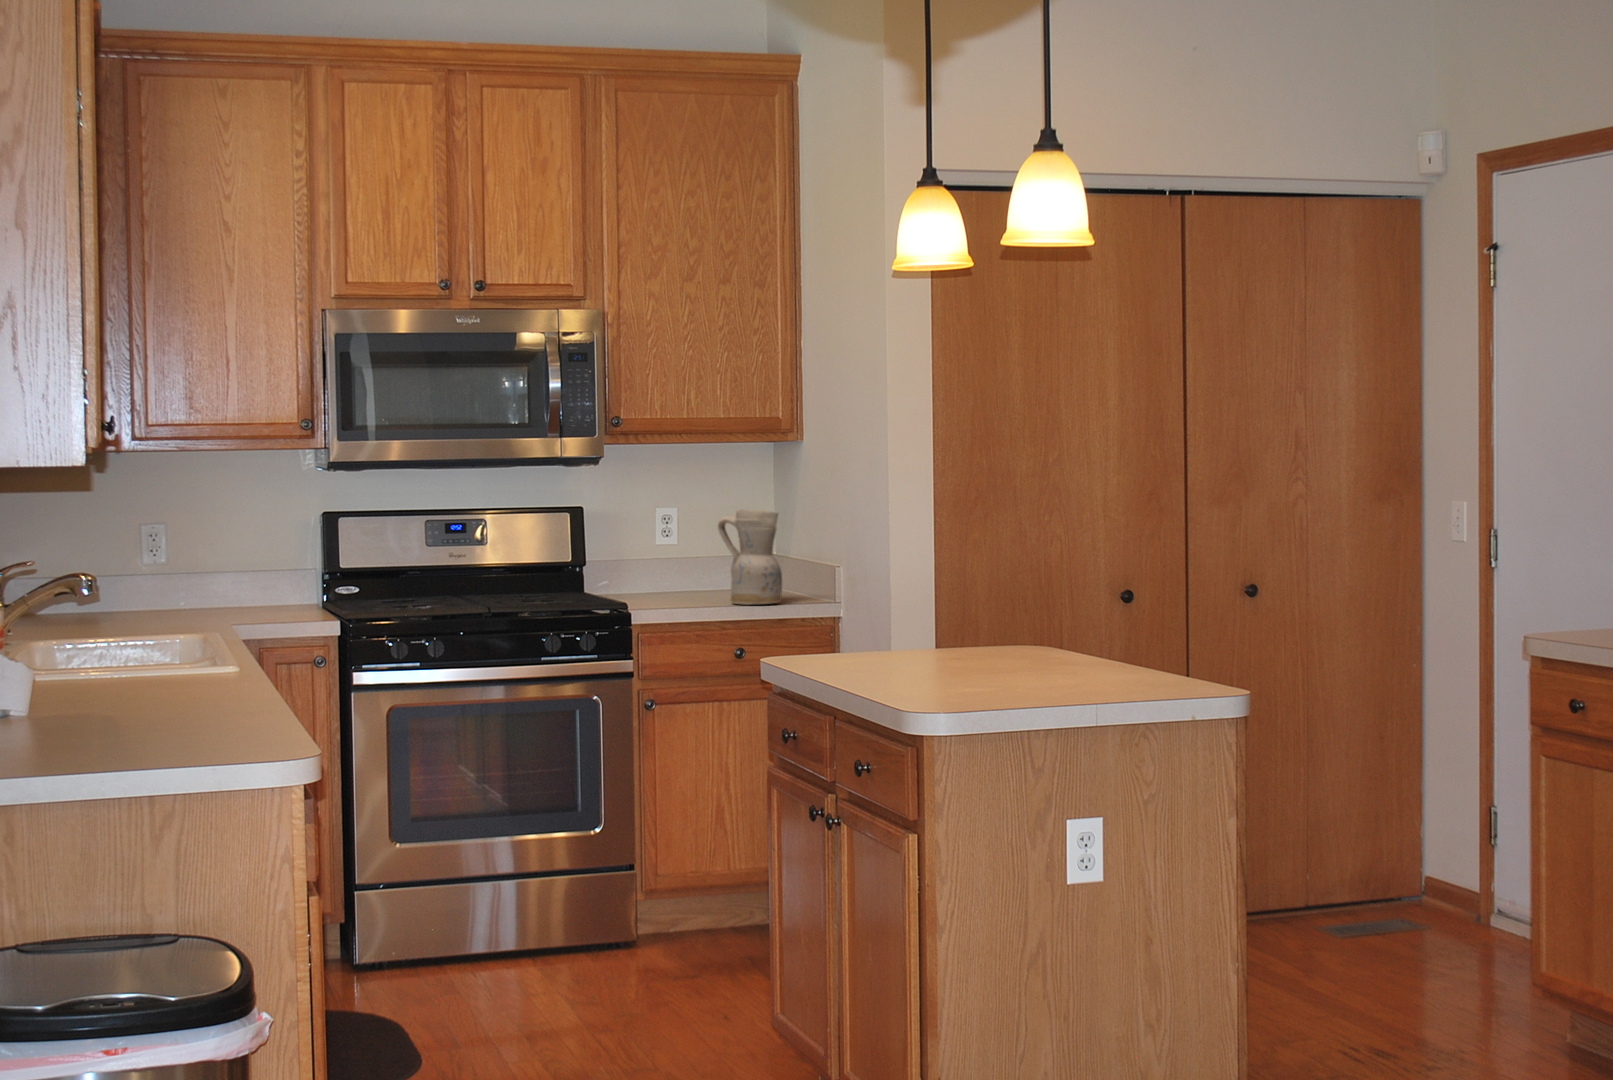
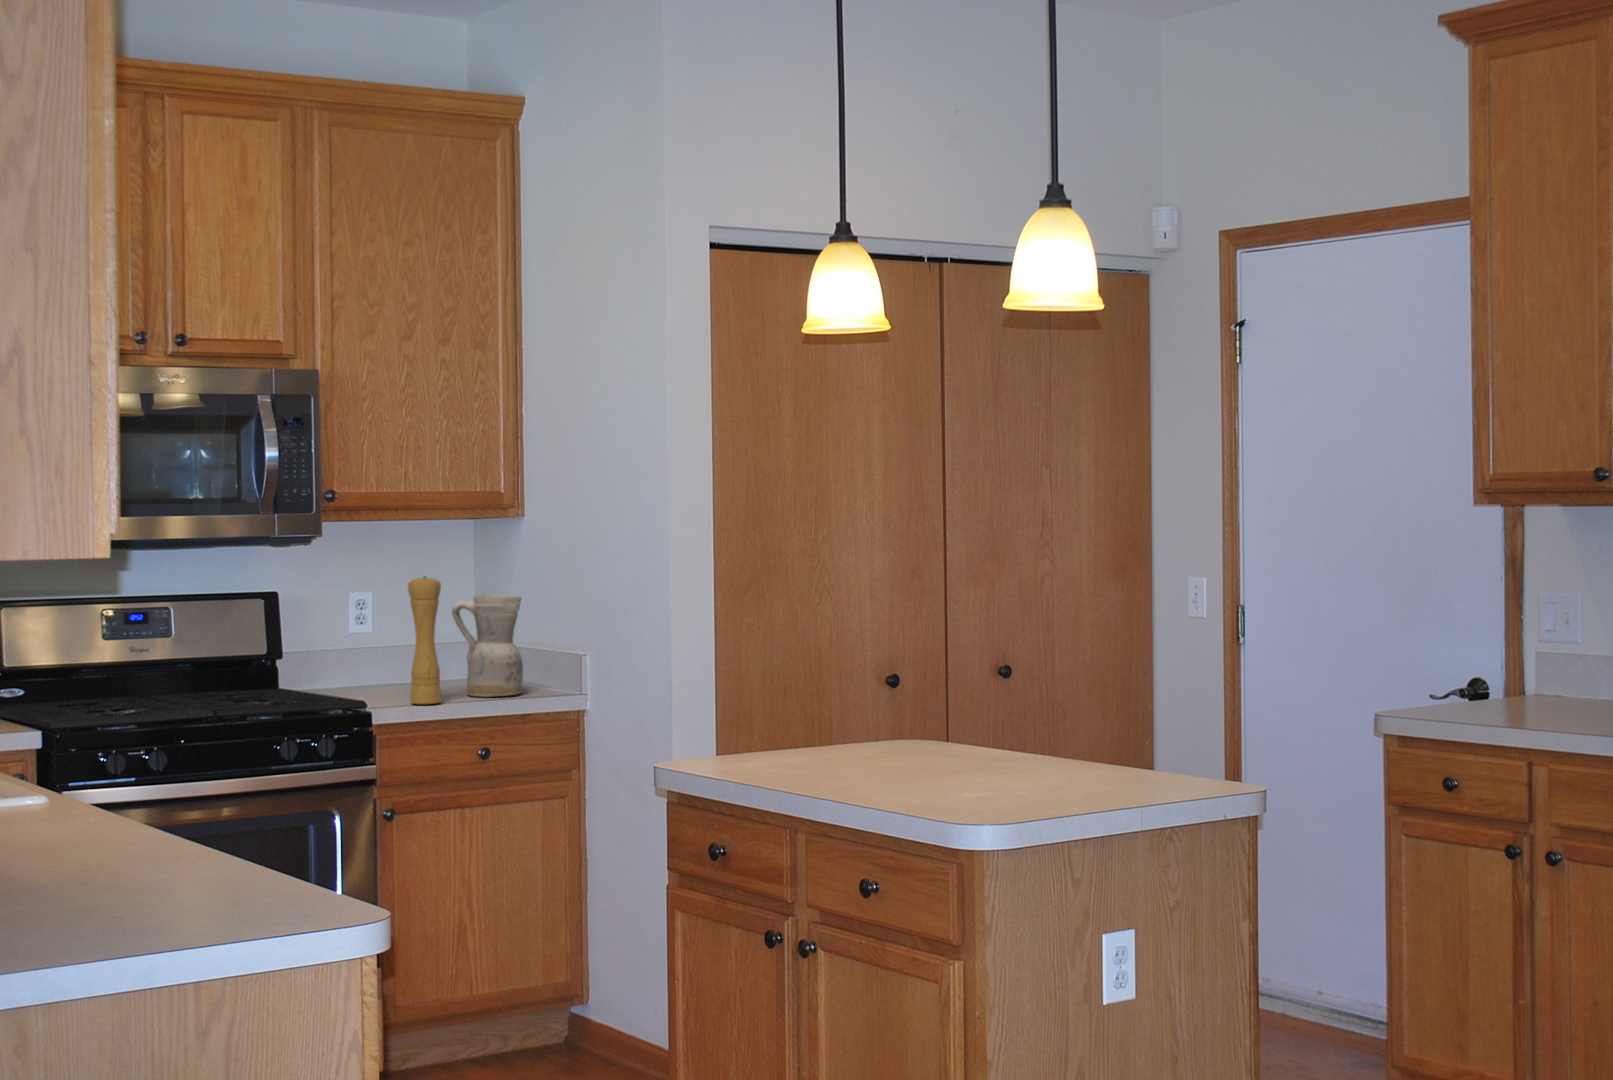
pepper mill: none [665,492,696,608] -> present [408,576,441,704]

